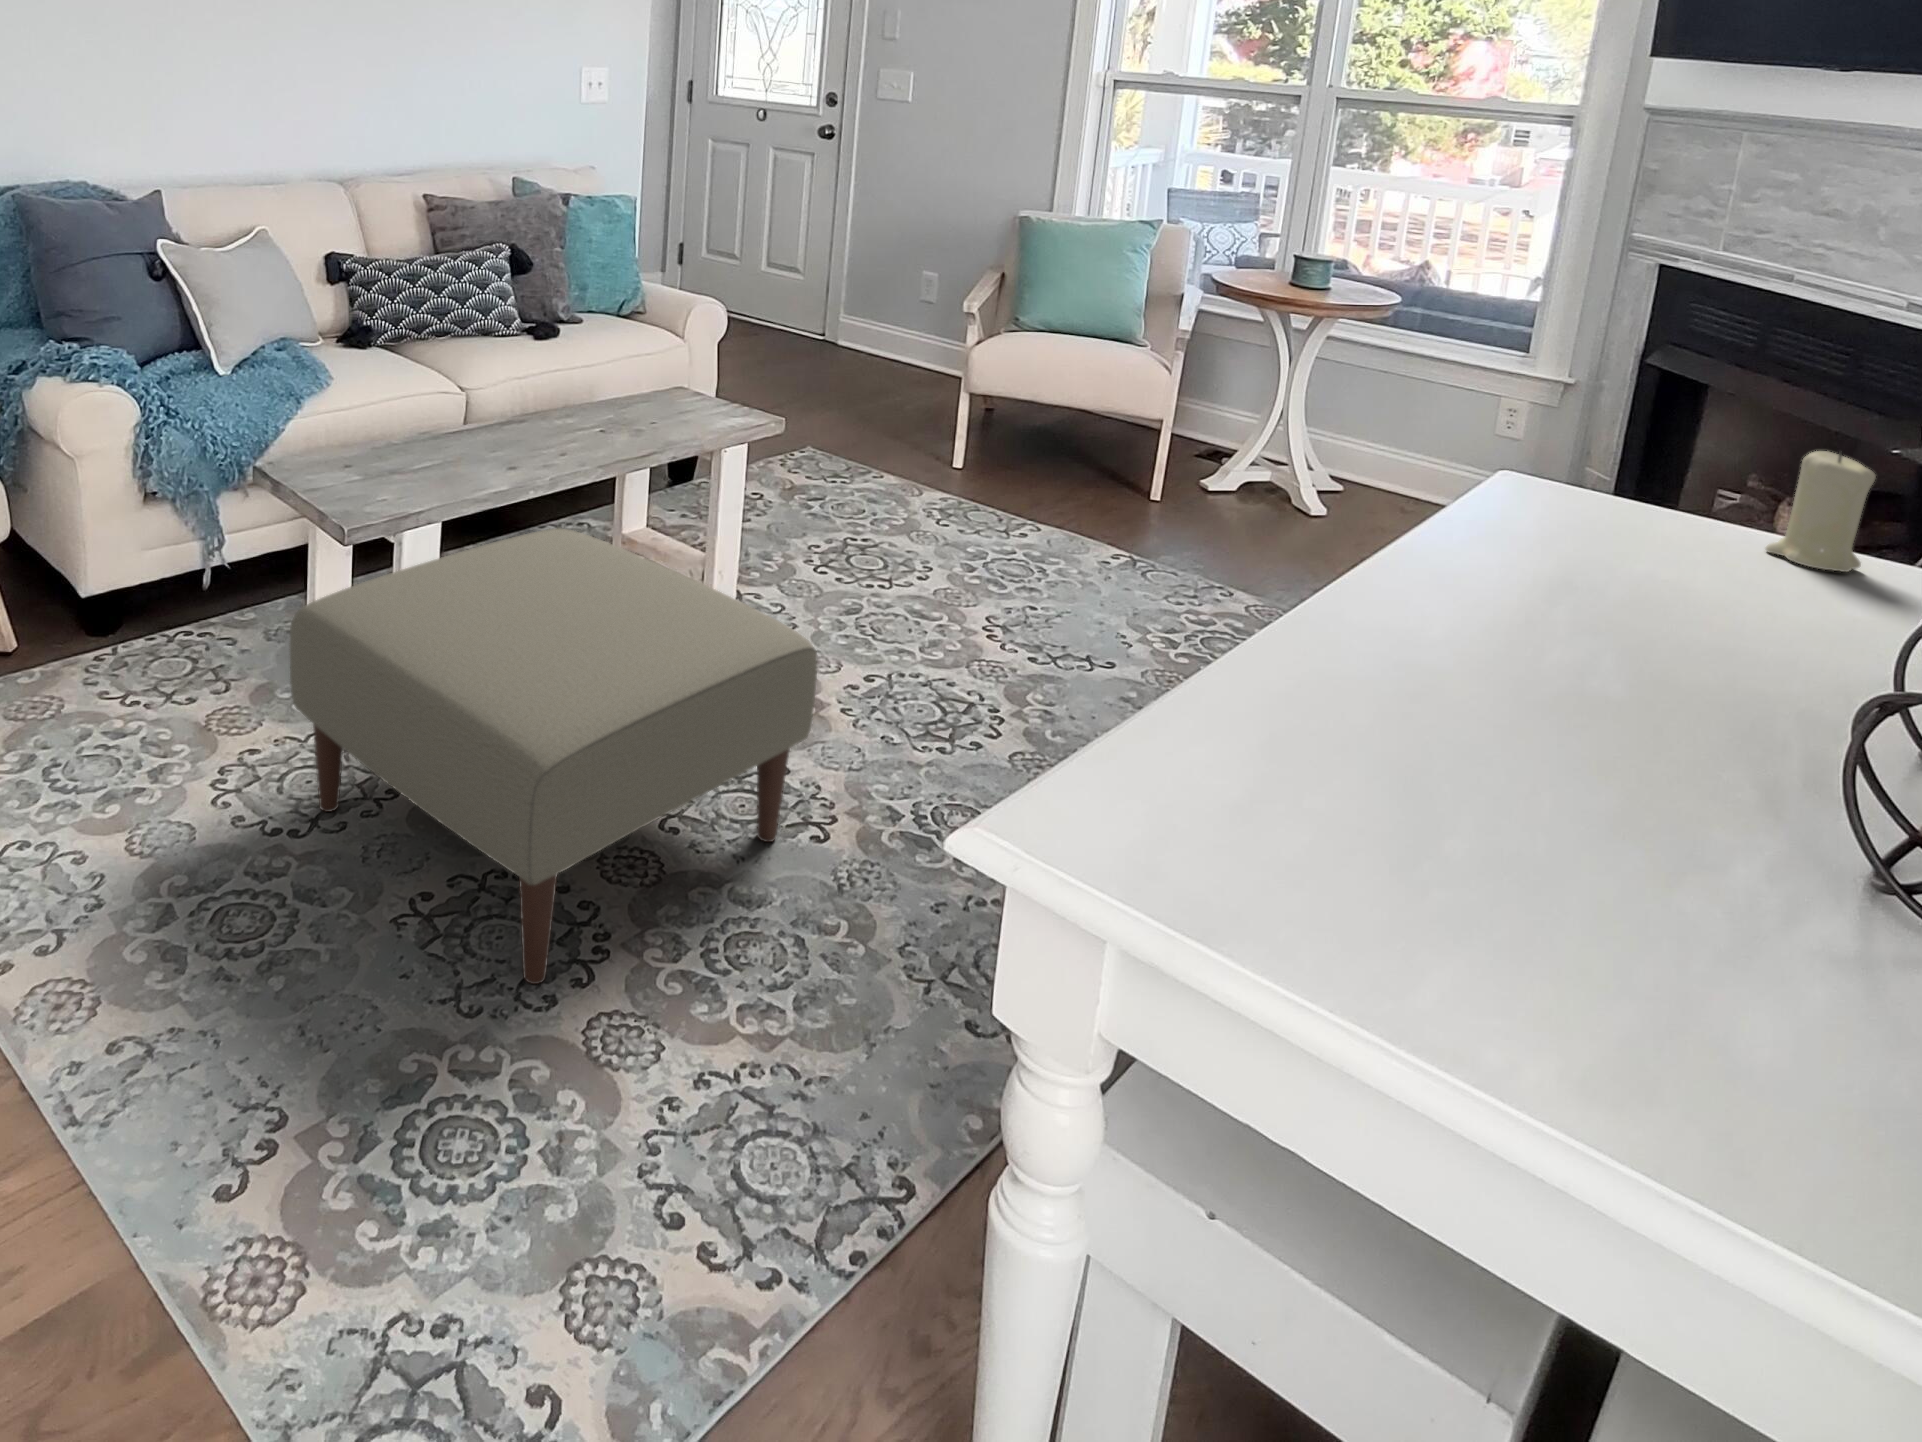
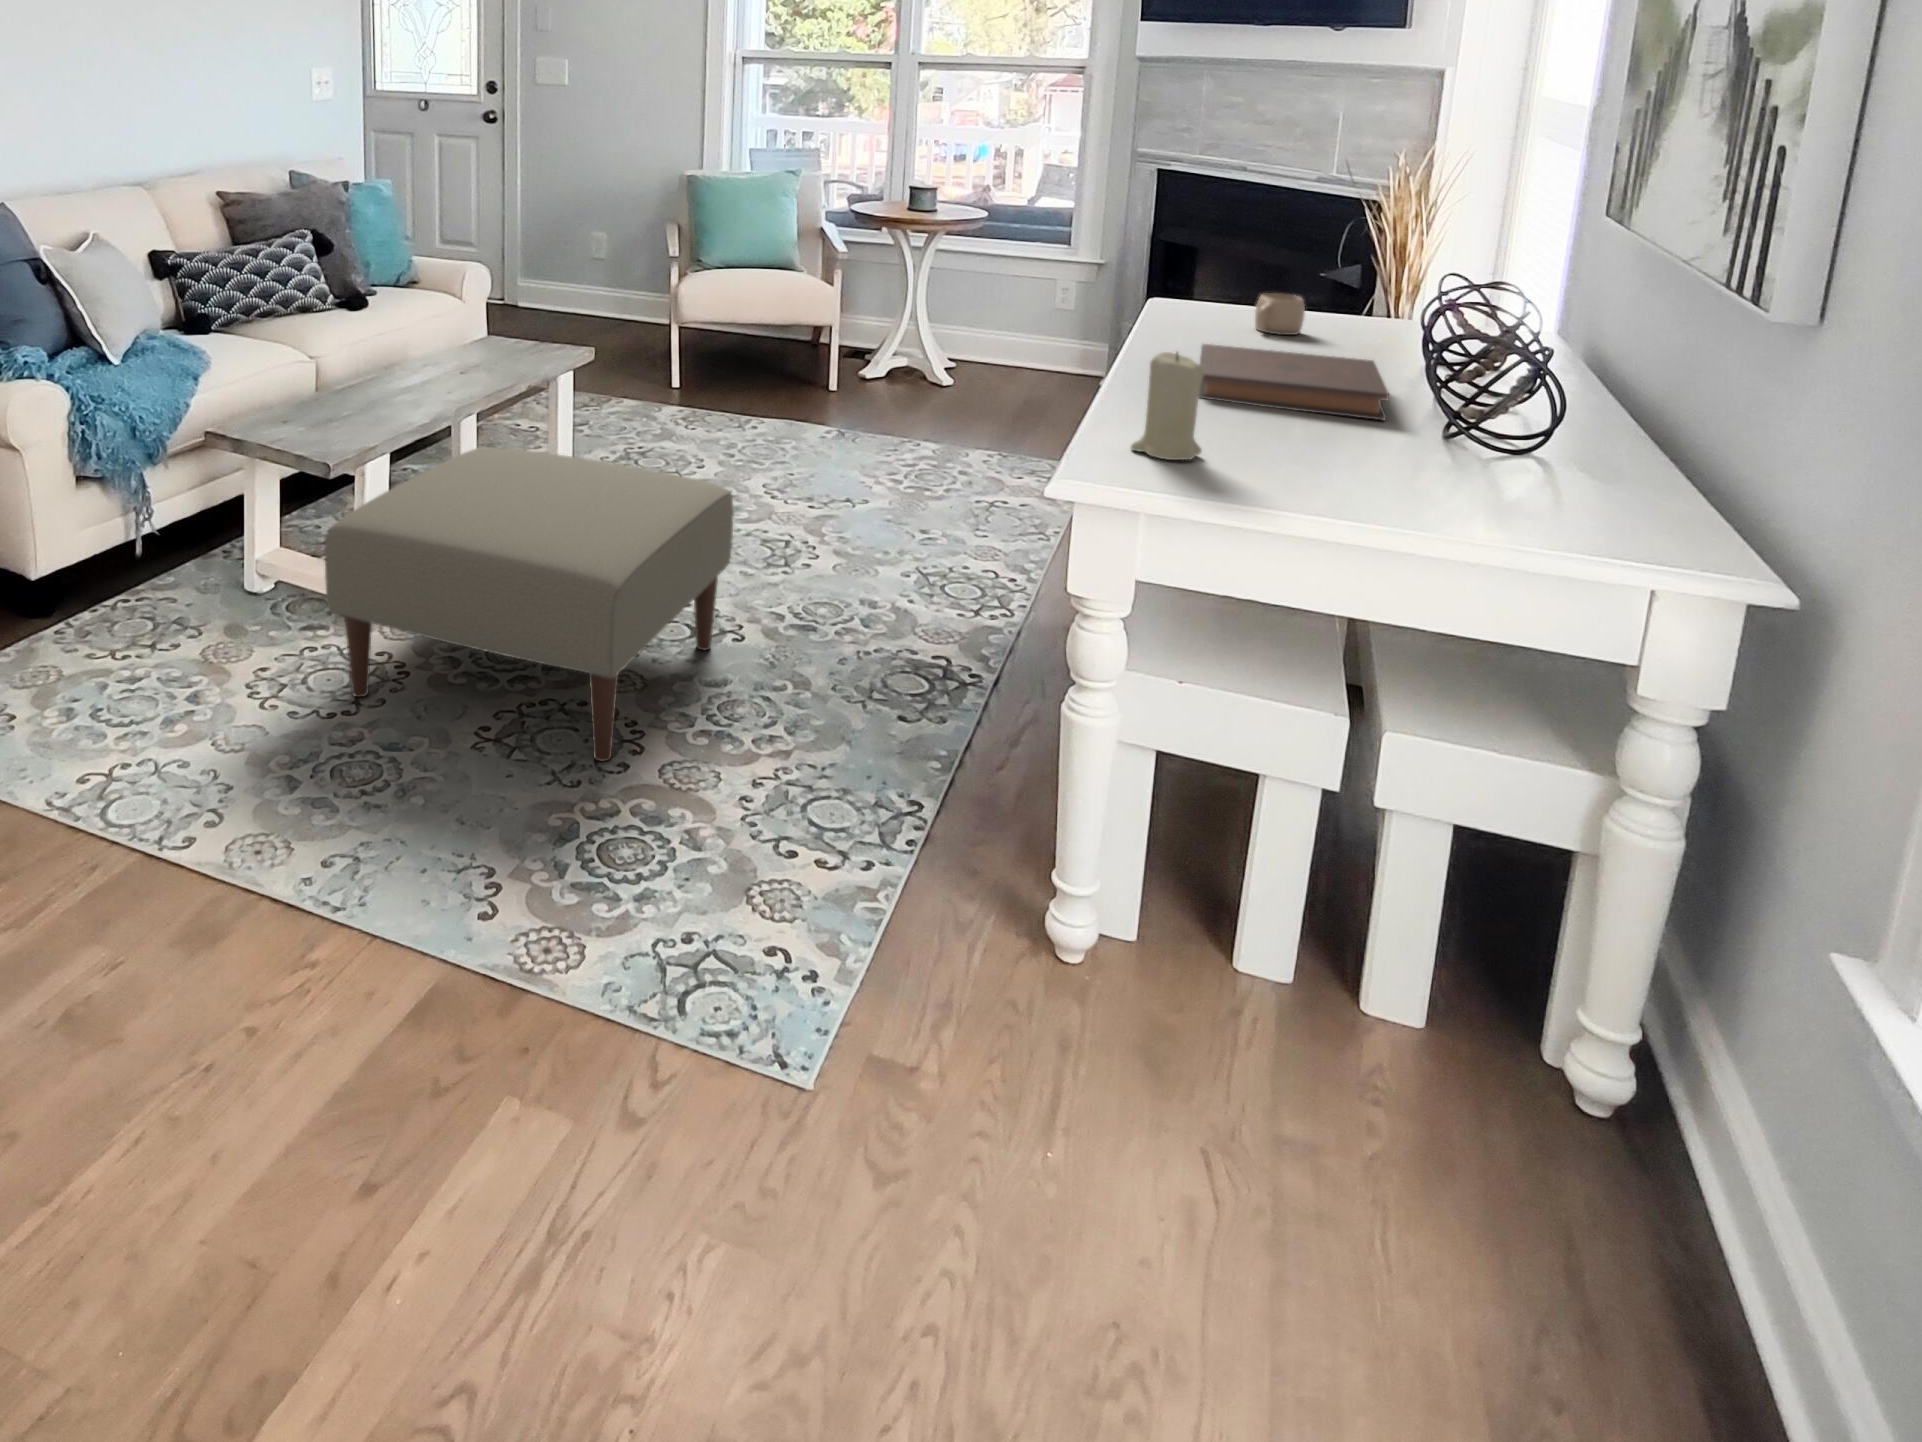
candle: present [1765,451,1876,572] -> present [1131,352,1205,460]
mug: none [1652,495,1751,572] -> present [1255,293,1305,335]
book: none [1421,577,1820,809] -> present [1199,344,1389,420]

